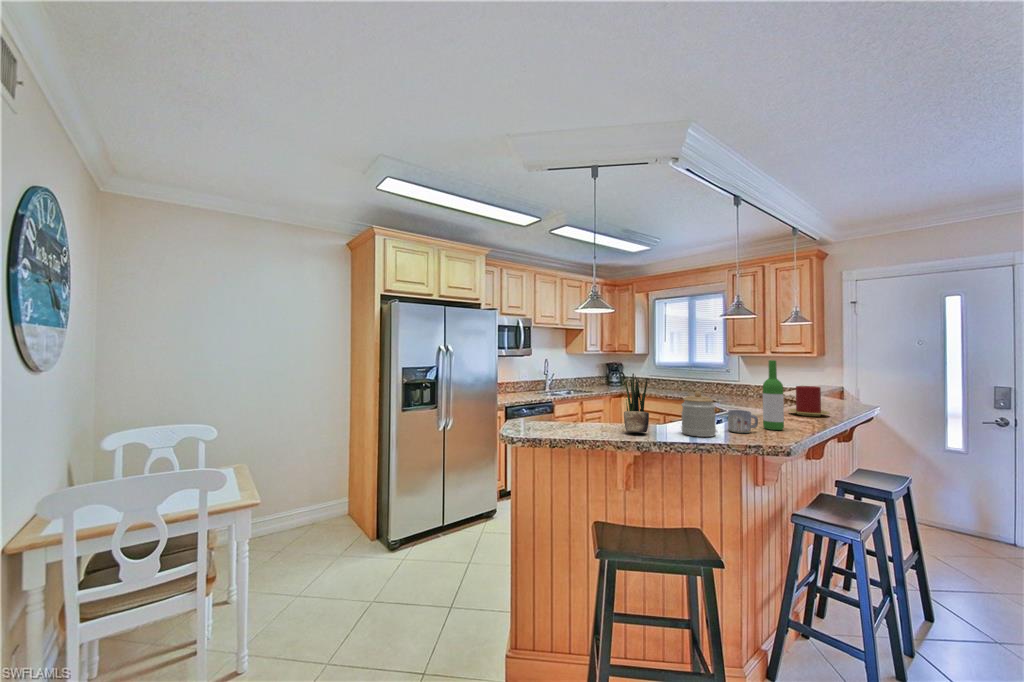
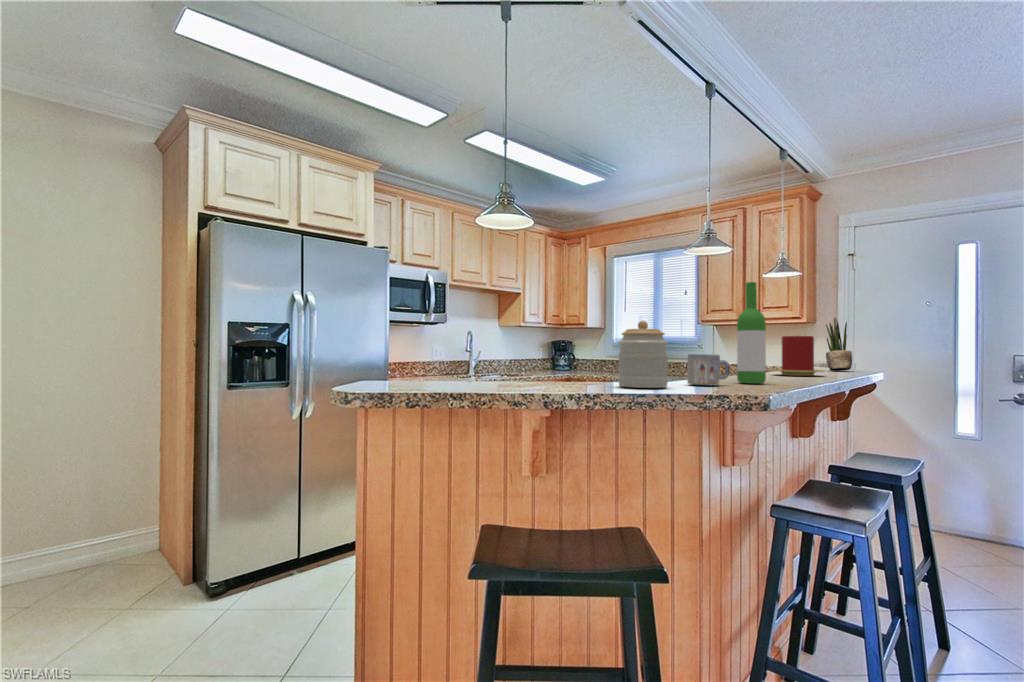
potted plant: present [624,374,649,432] -> present [826,318,852,371]

